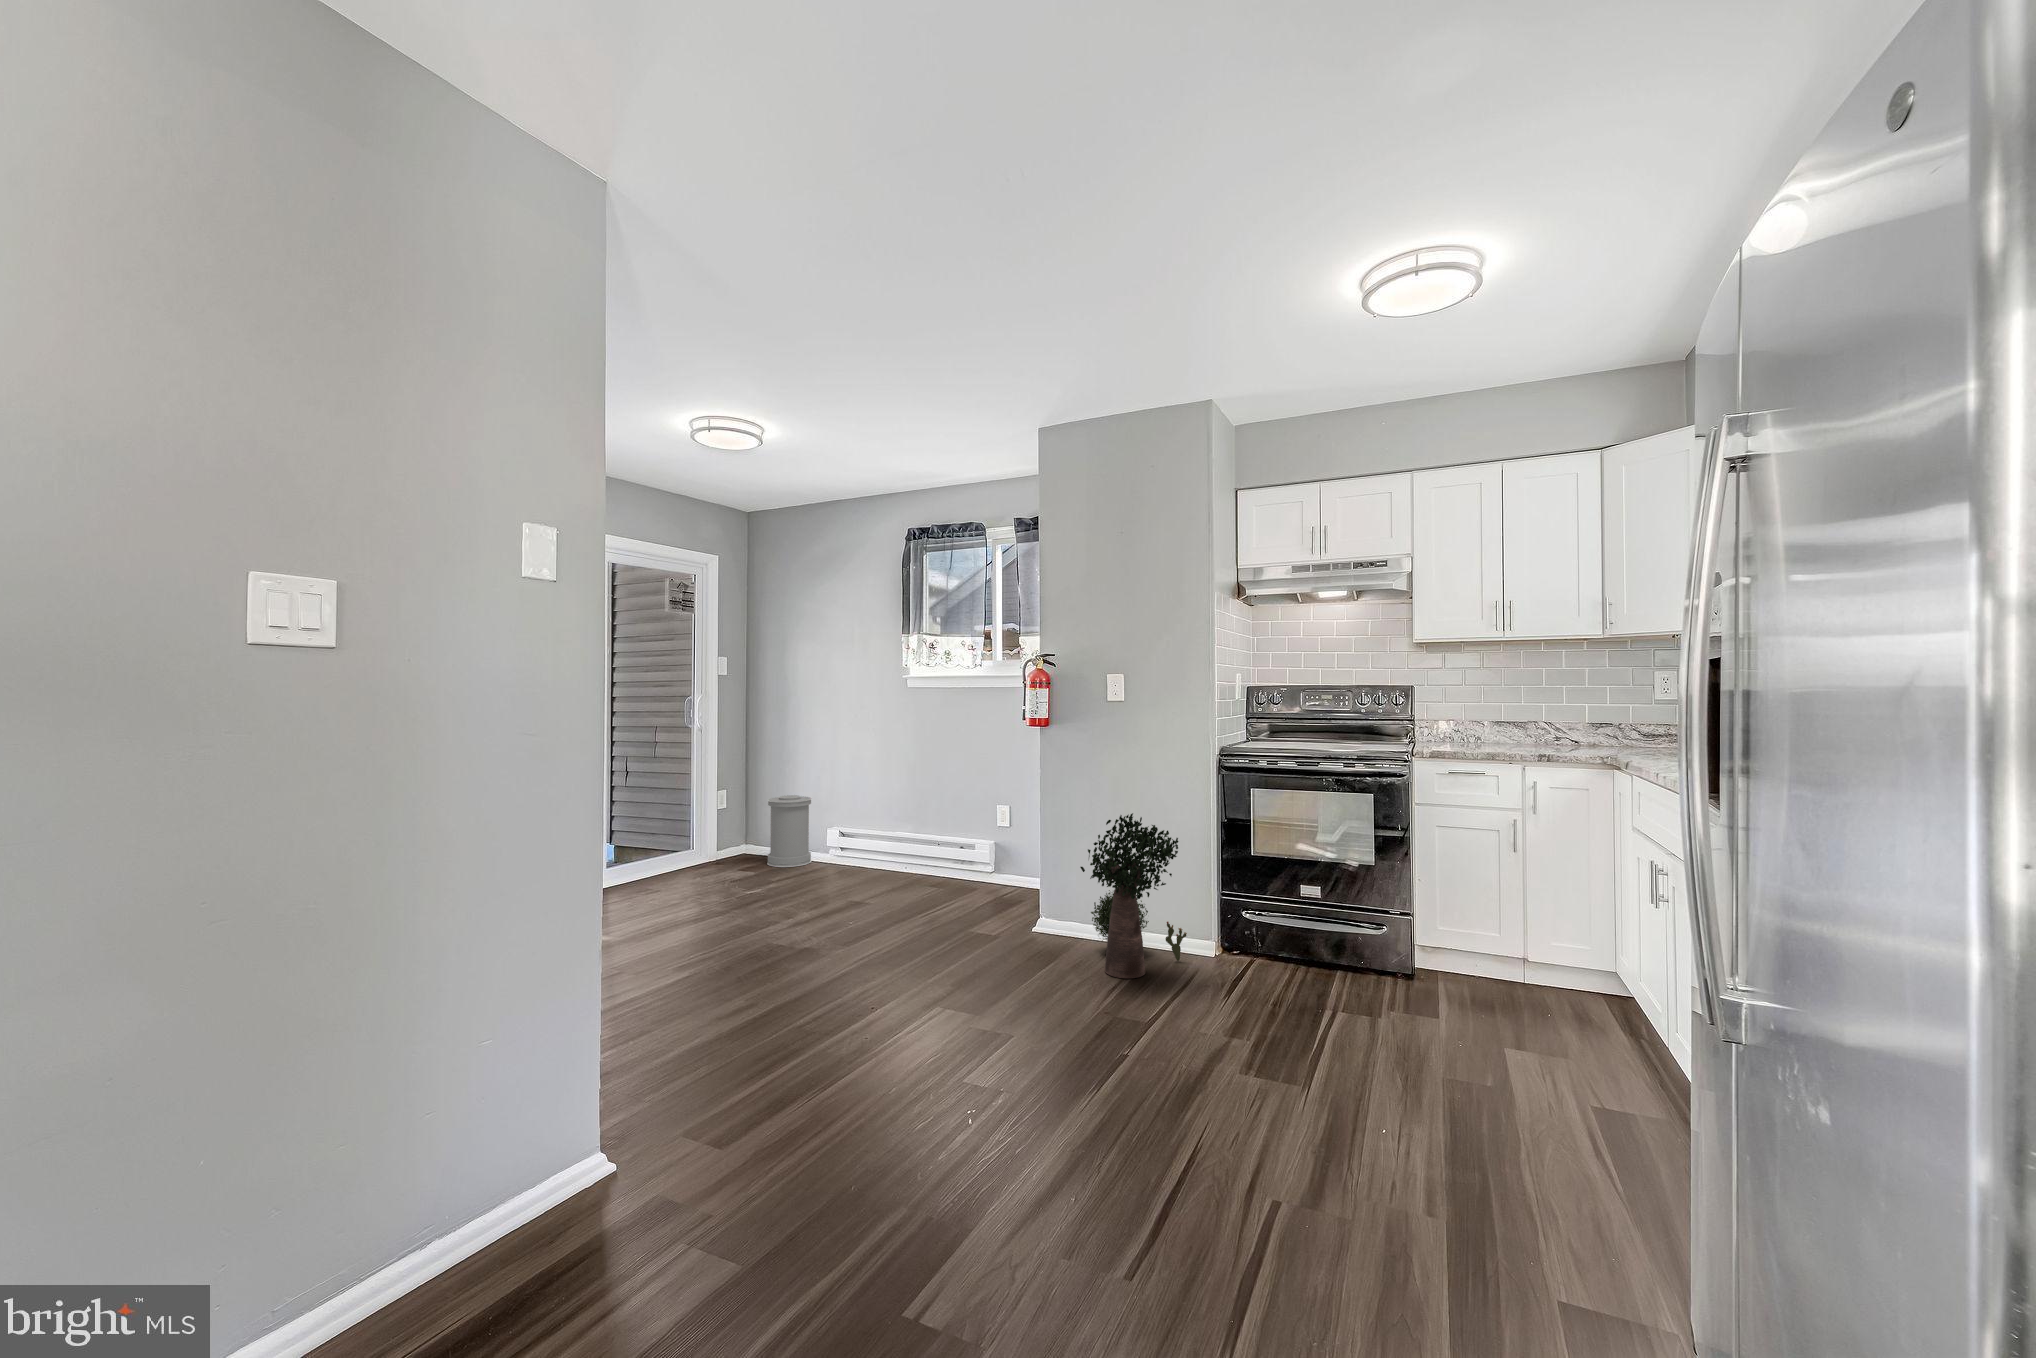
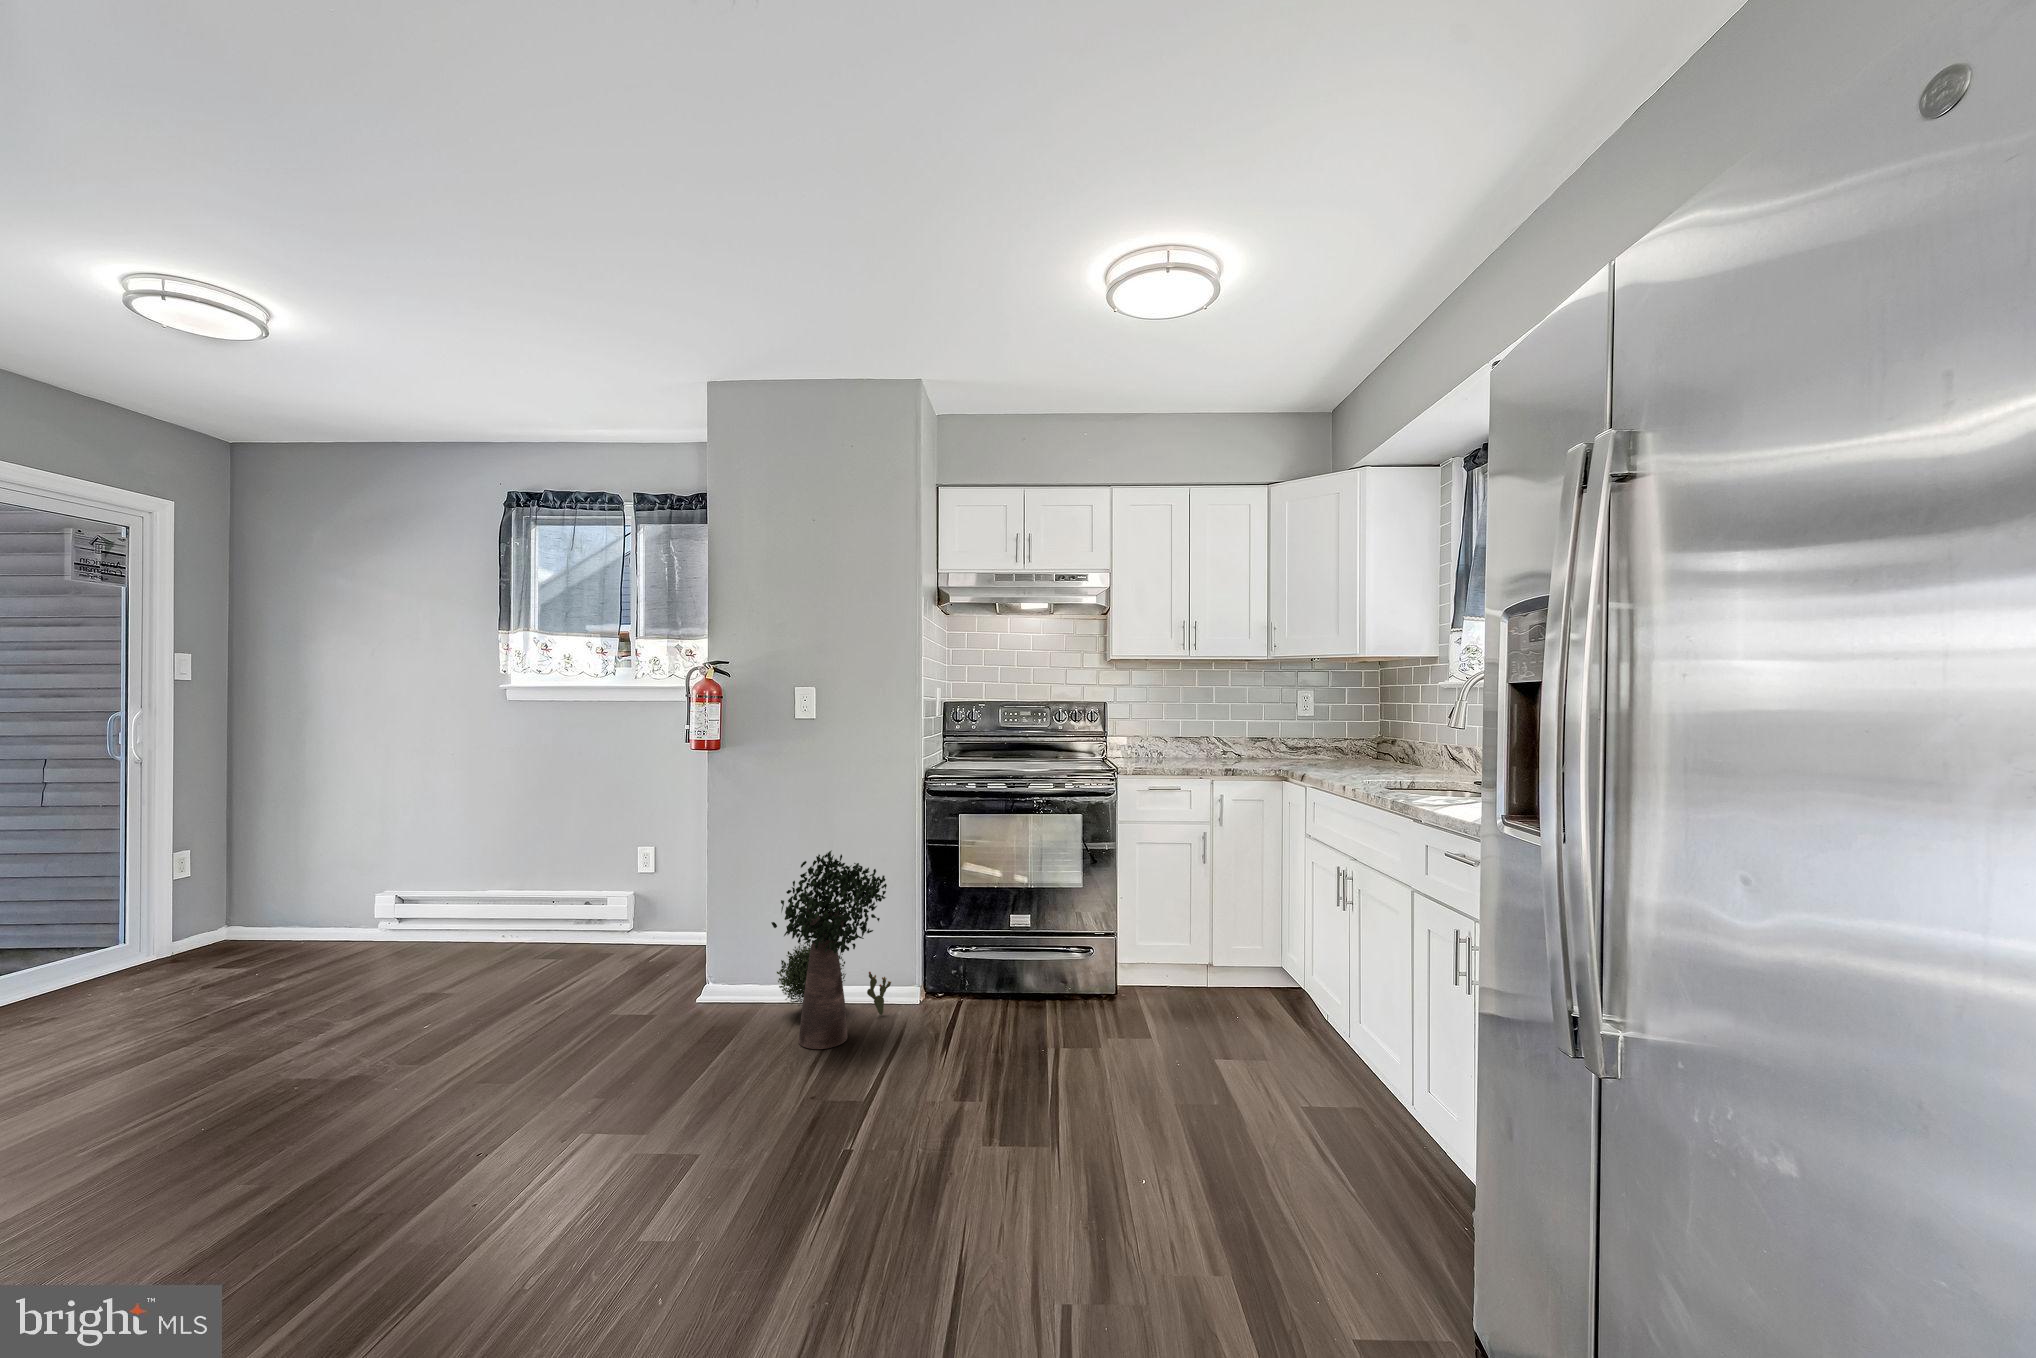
trash can: present [767,795,812,867] -> none [264,852,346,958]

